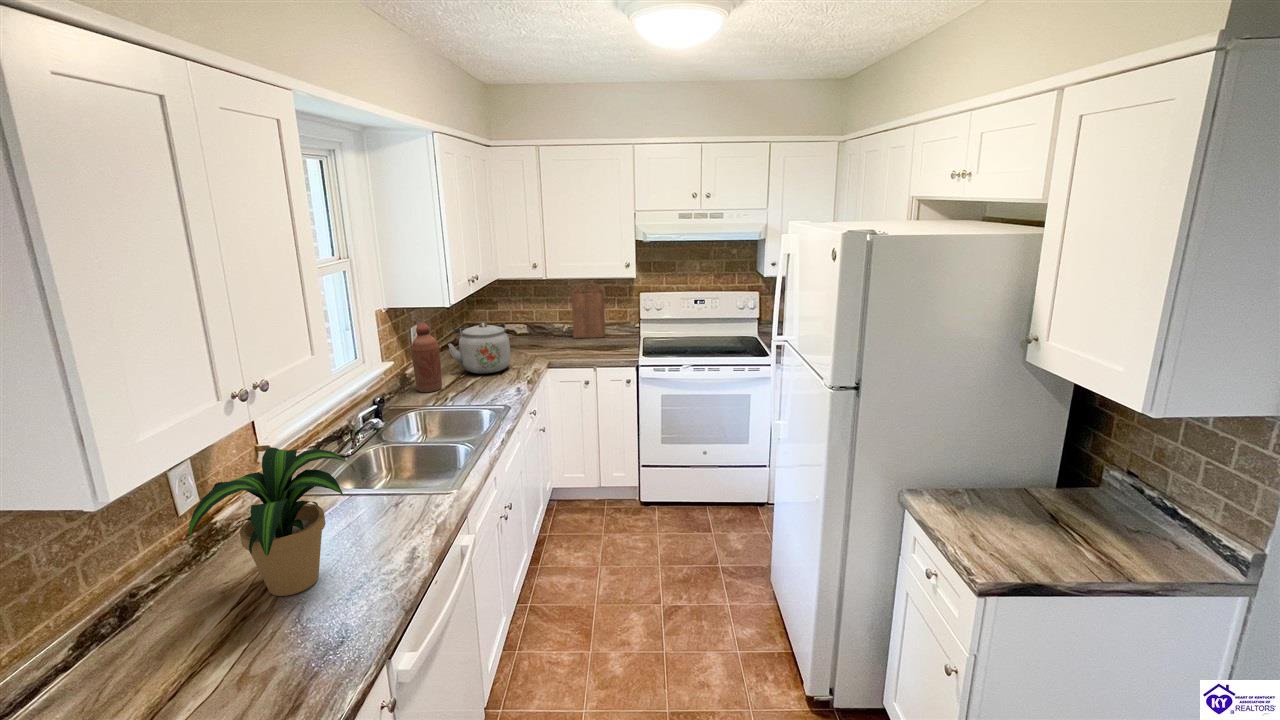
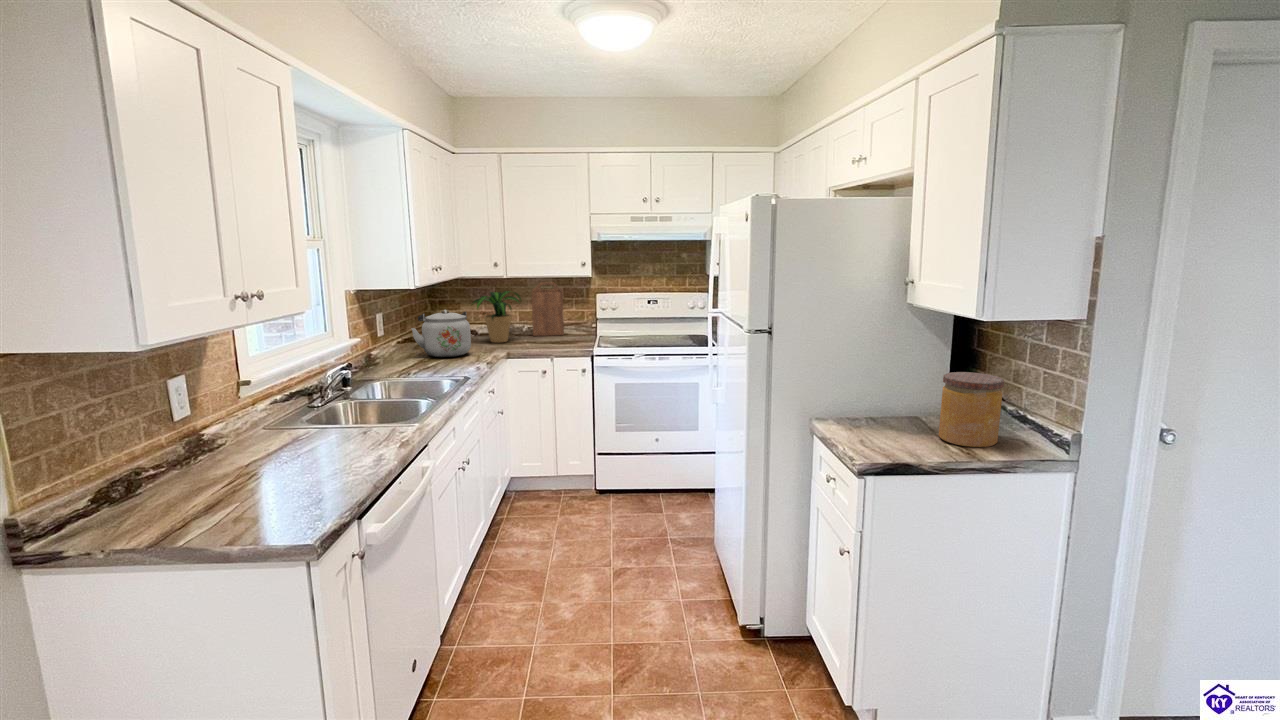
bottle: present [412,323,442,392] -> none [377,303,405,368]
potted plant: present [189,447,355,596] -> present [473,291,521,342]
jar: none [1064,454,1160,554] -> present [939,372,1004,447]

